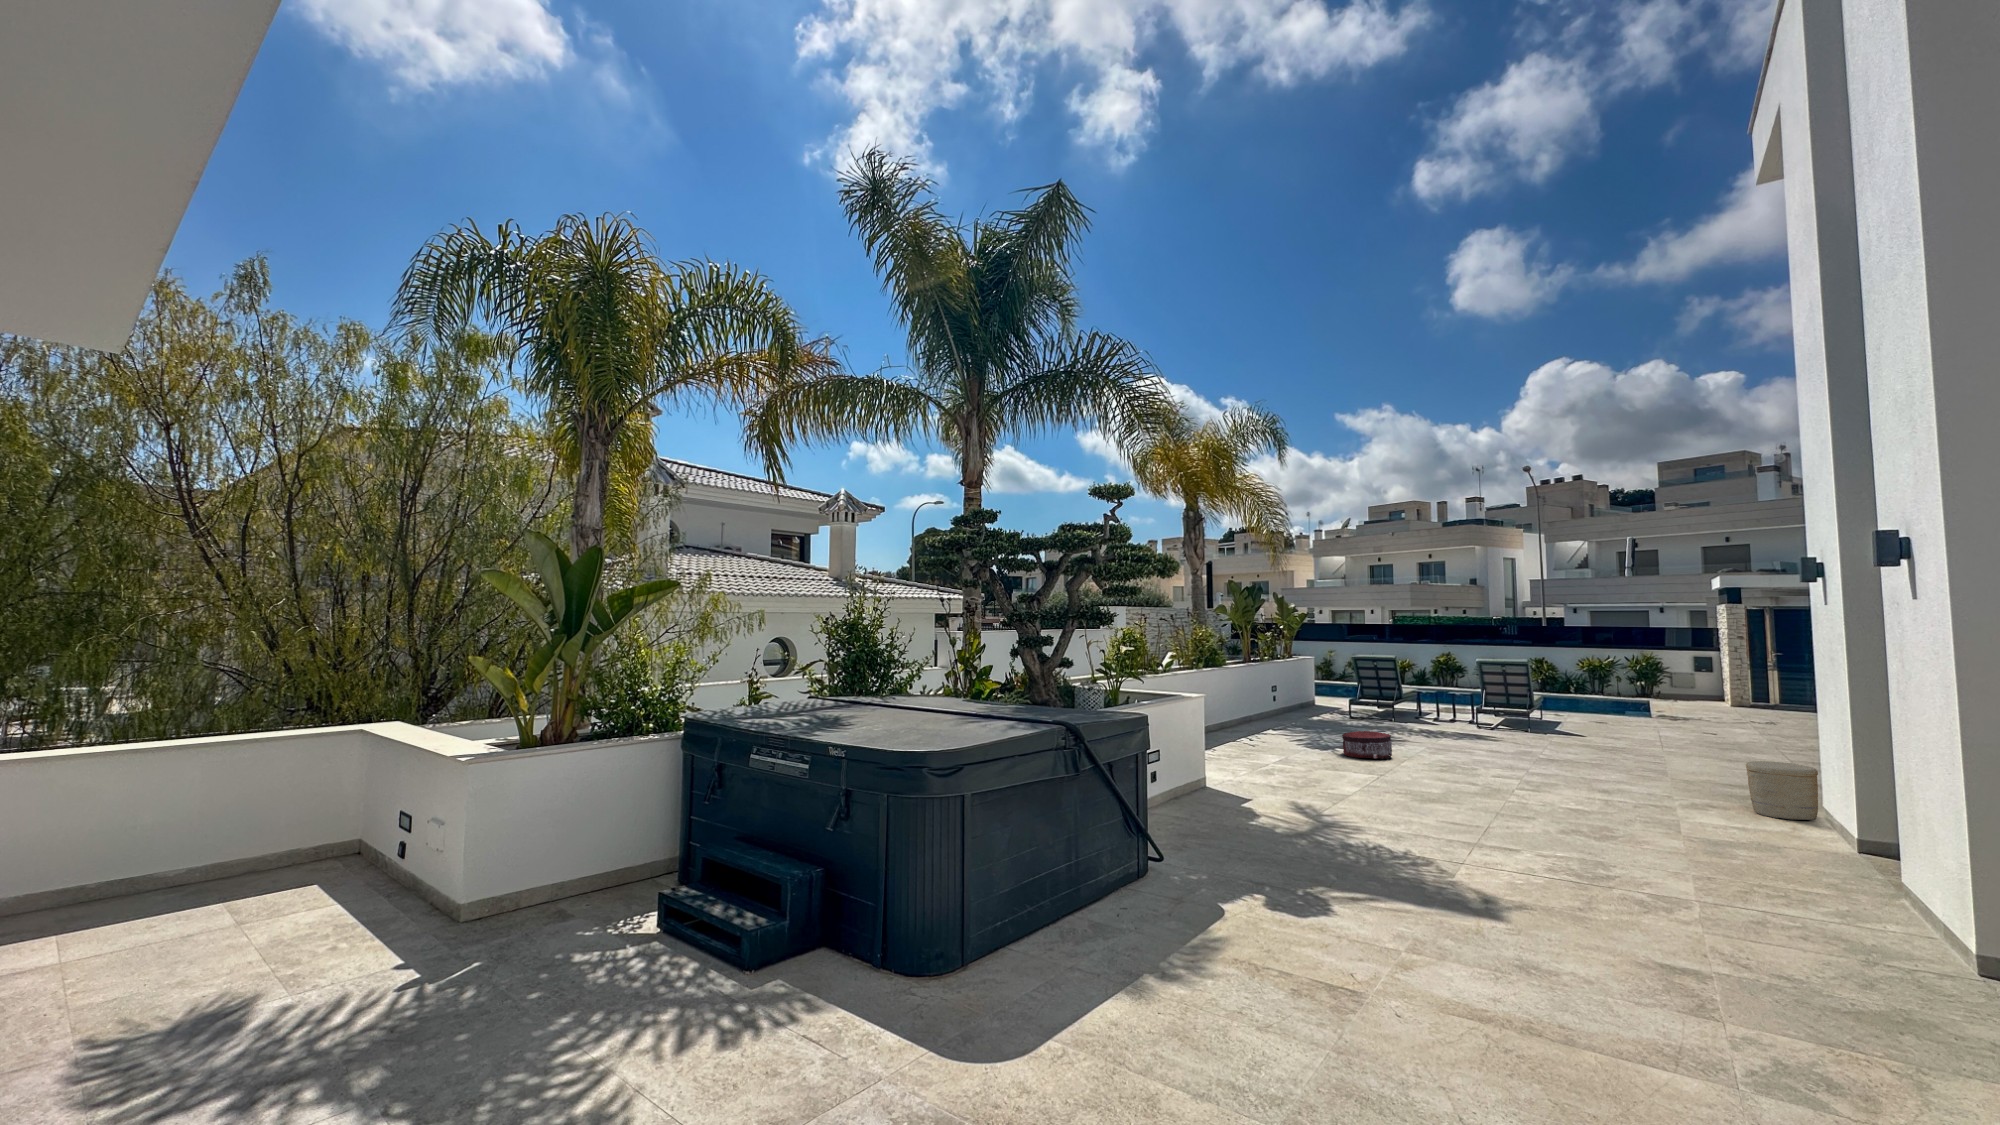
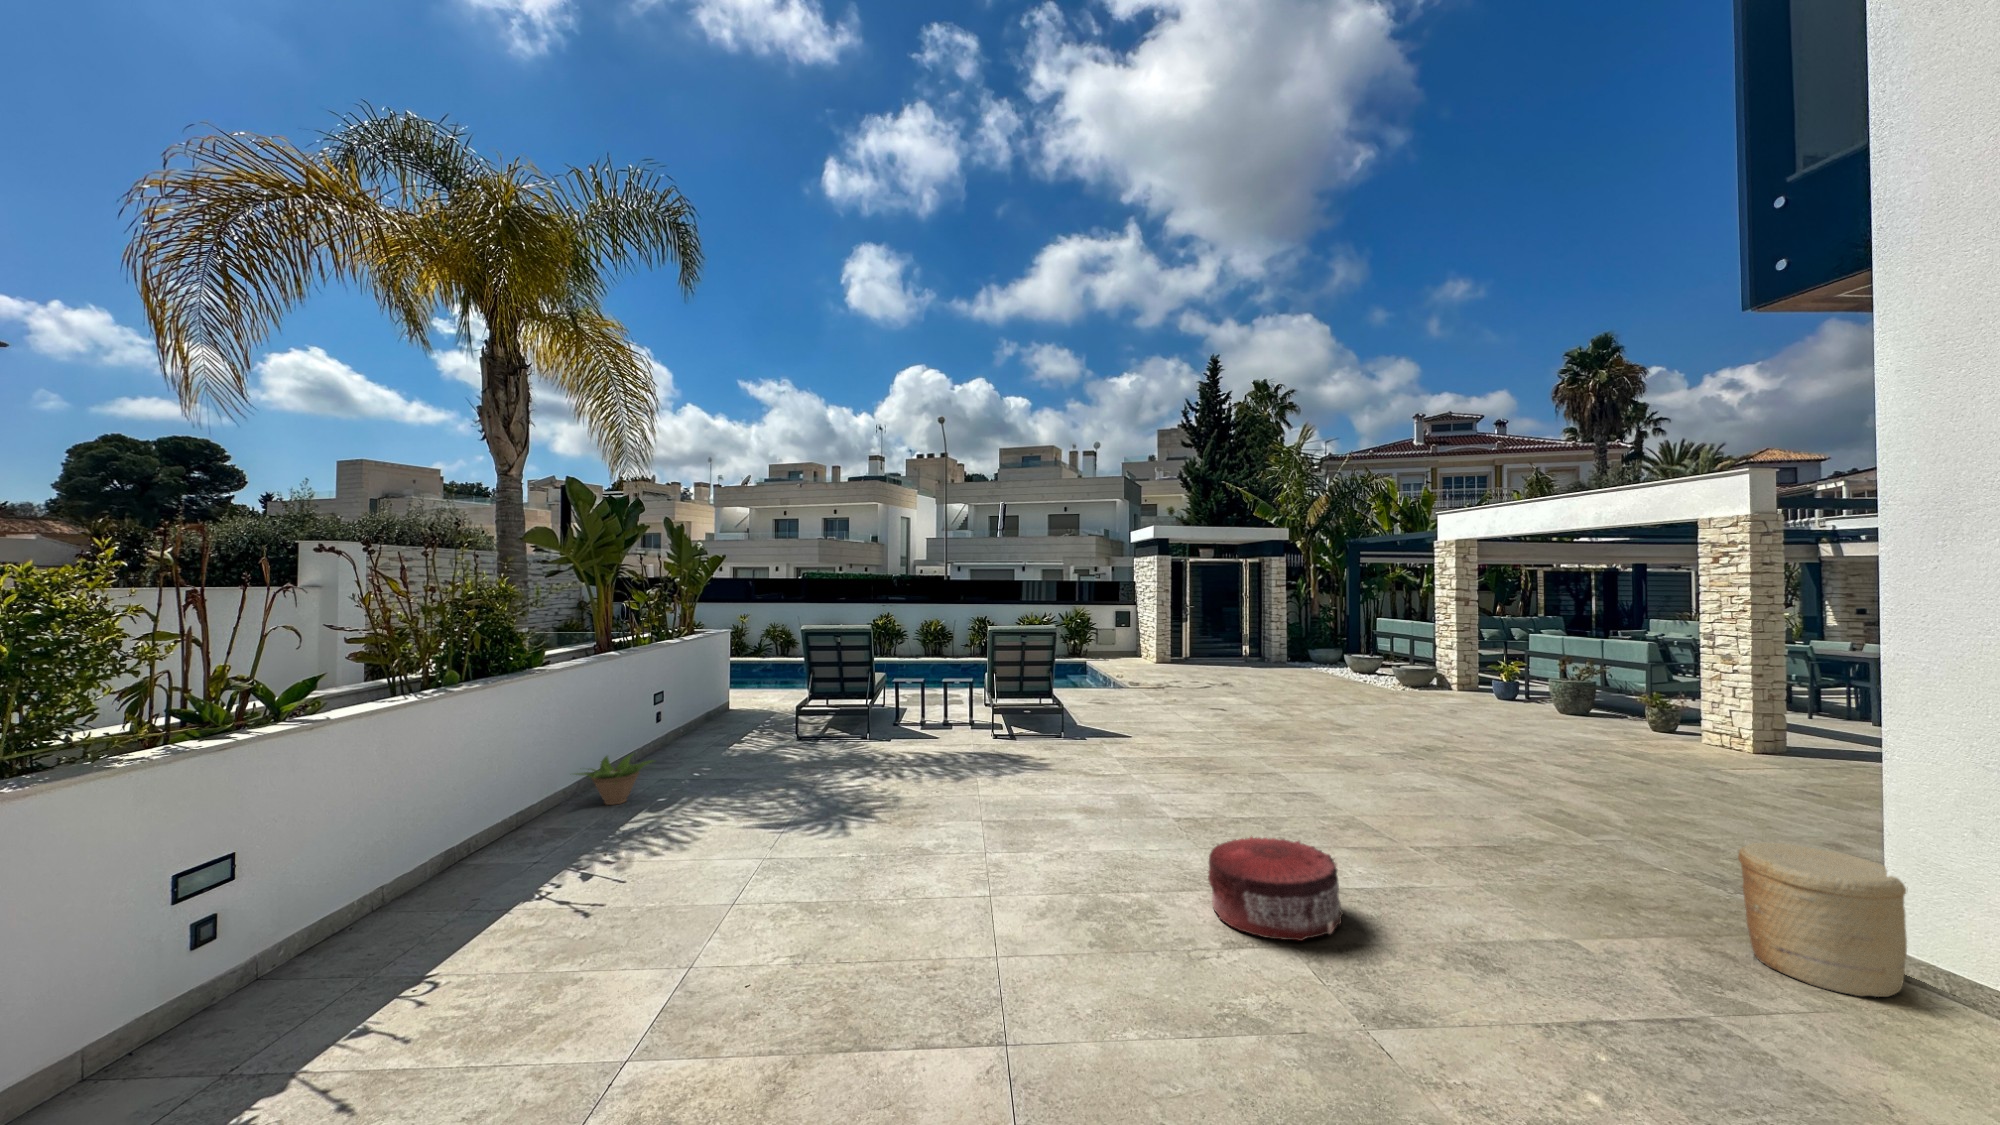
decorative plant: none [1236,706,1271,727] -> present [576,754,654,805]
pouf: present [1342,731,1392,759] -> present [1208,837,1343,941]

